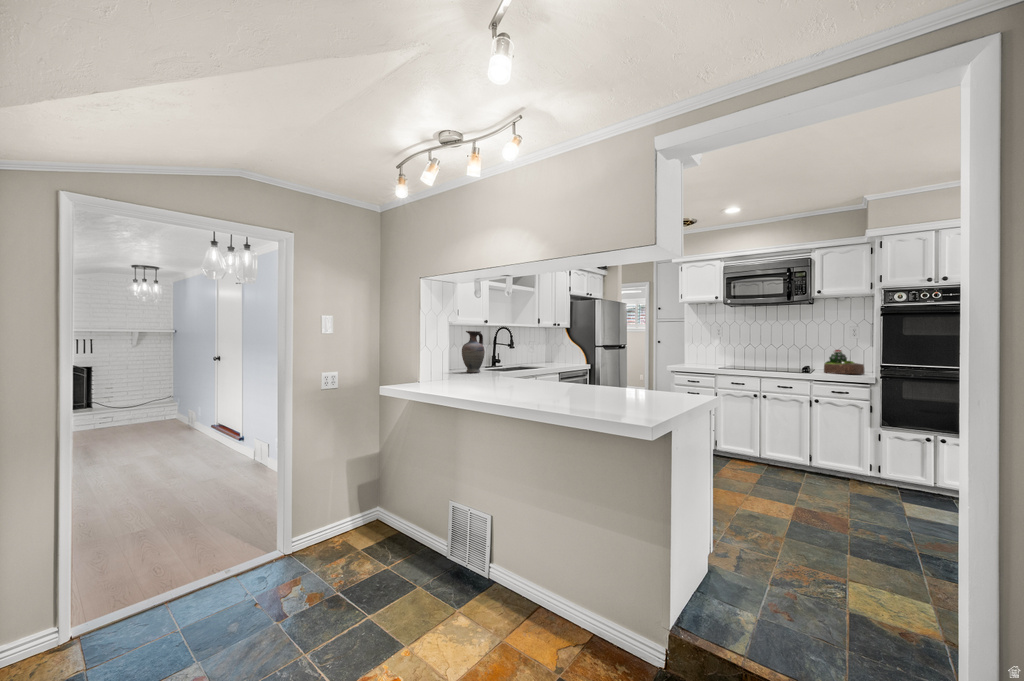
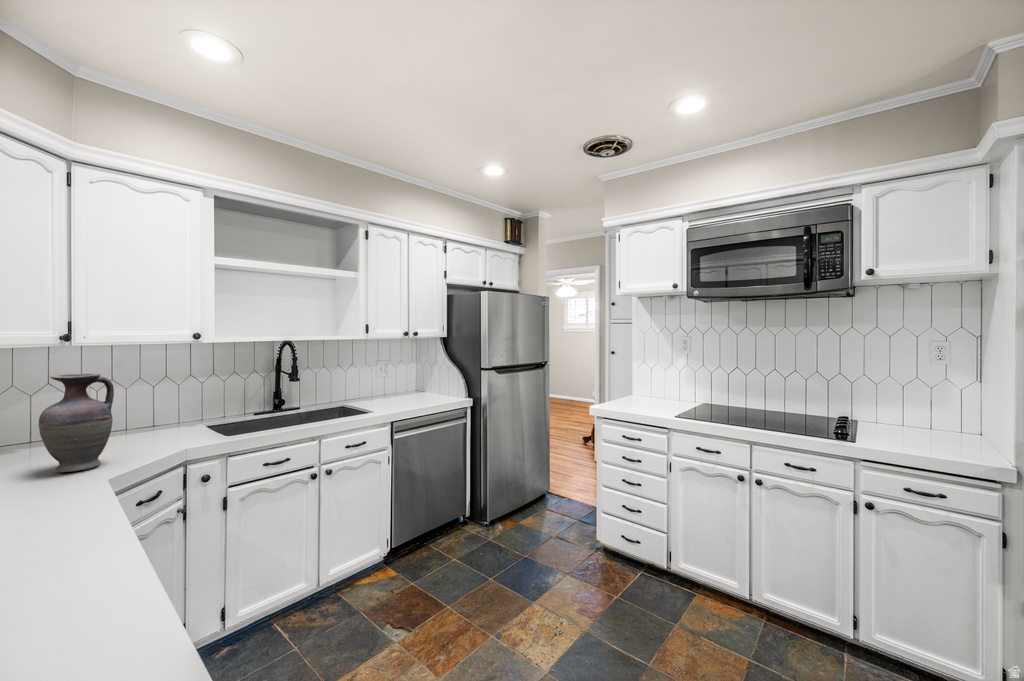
succulent plant: present [824,350,864,374] -> none [881,390,972,448]

